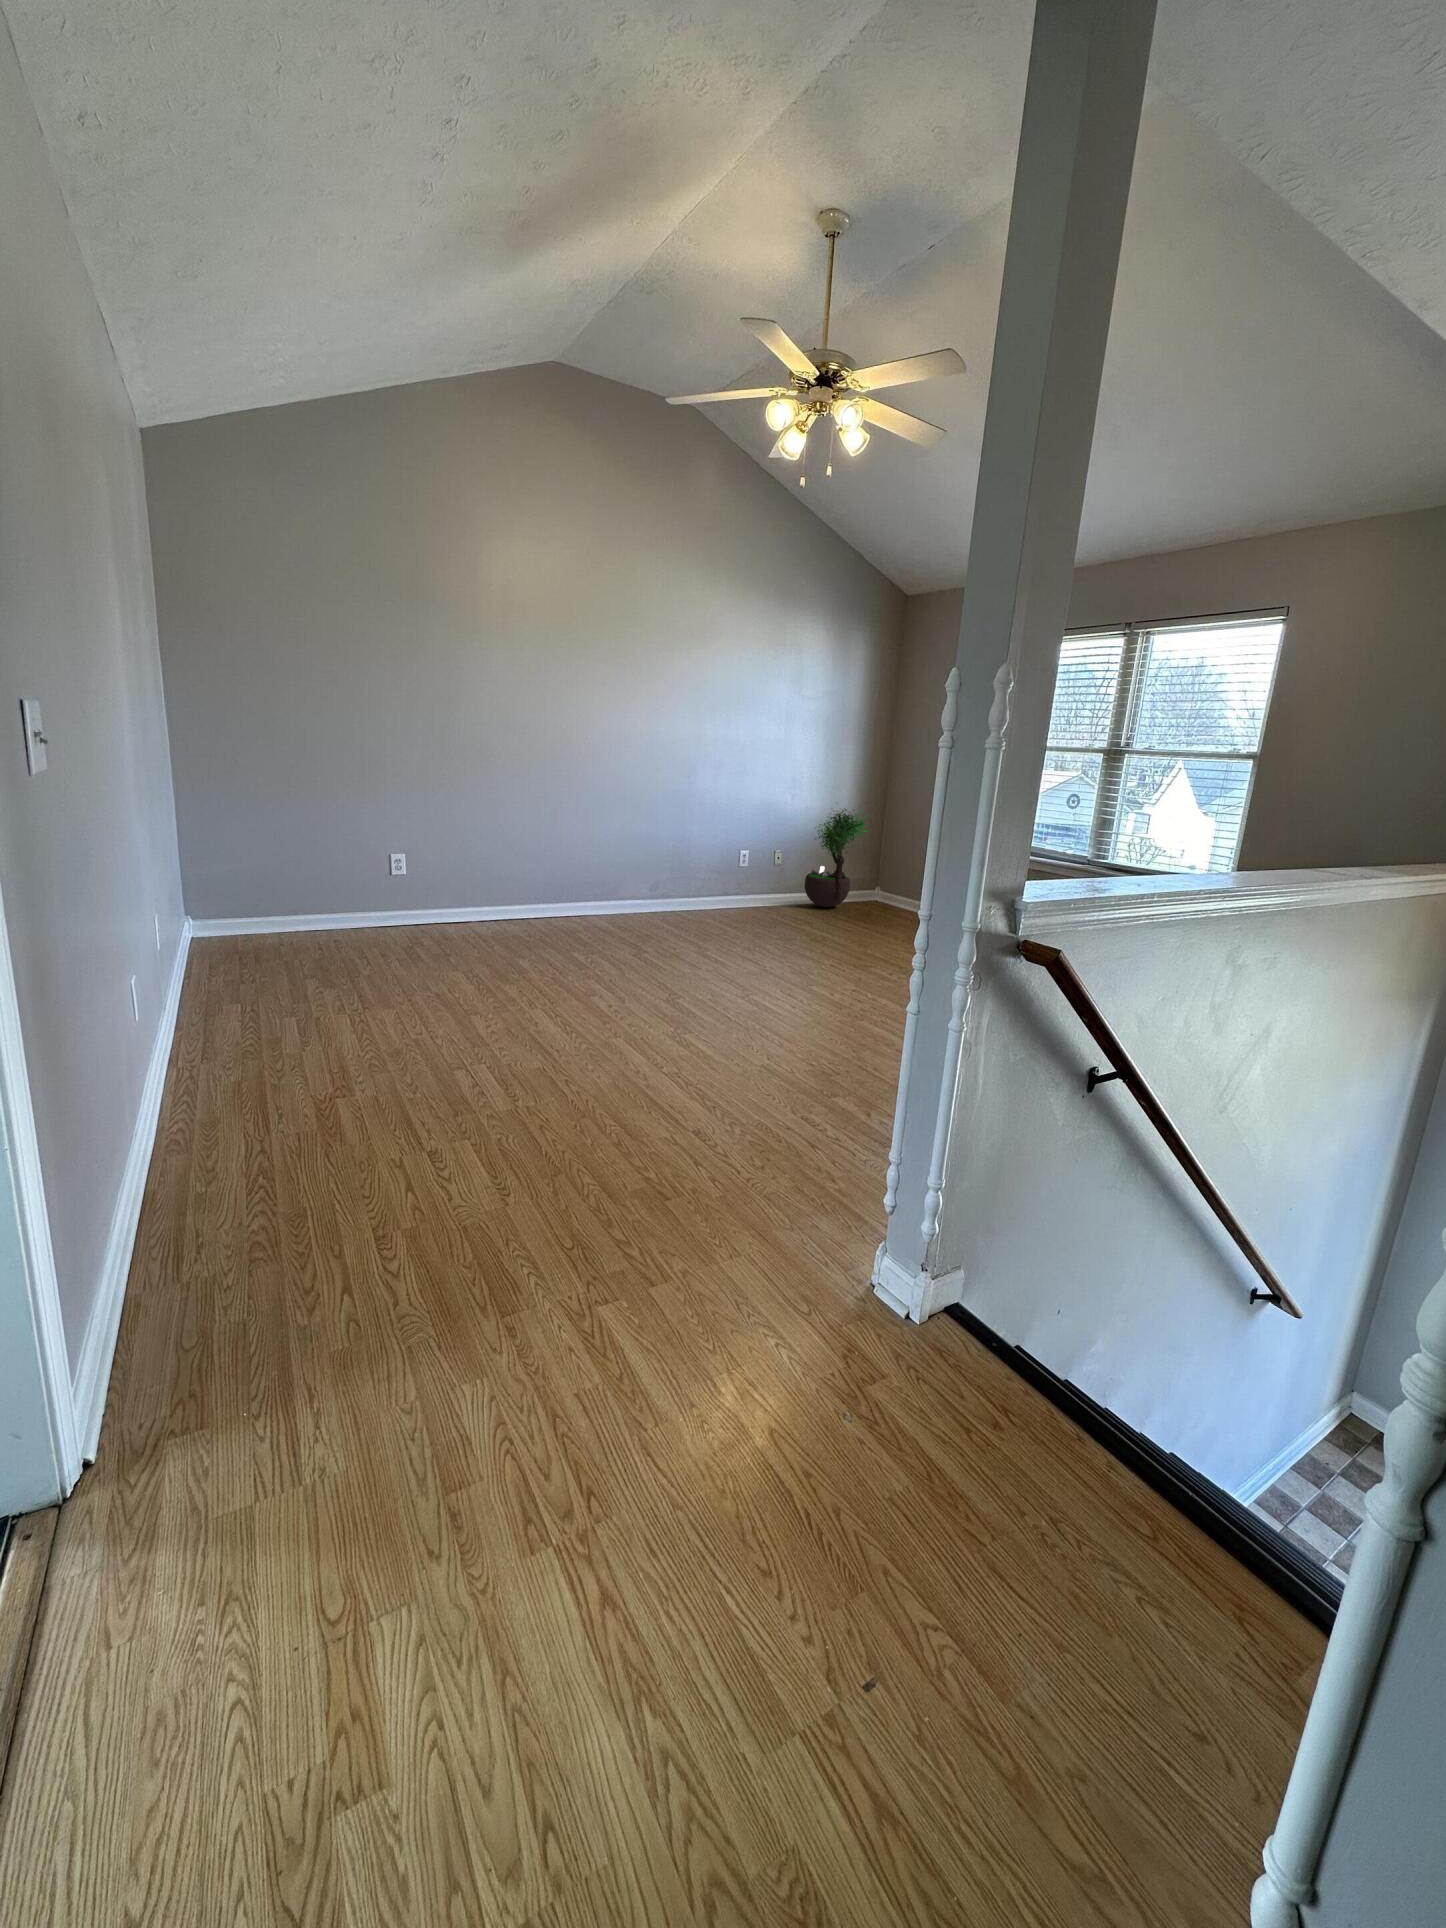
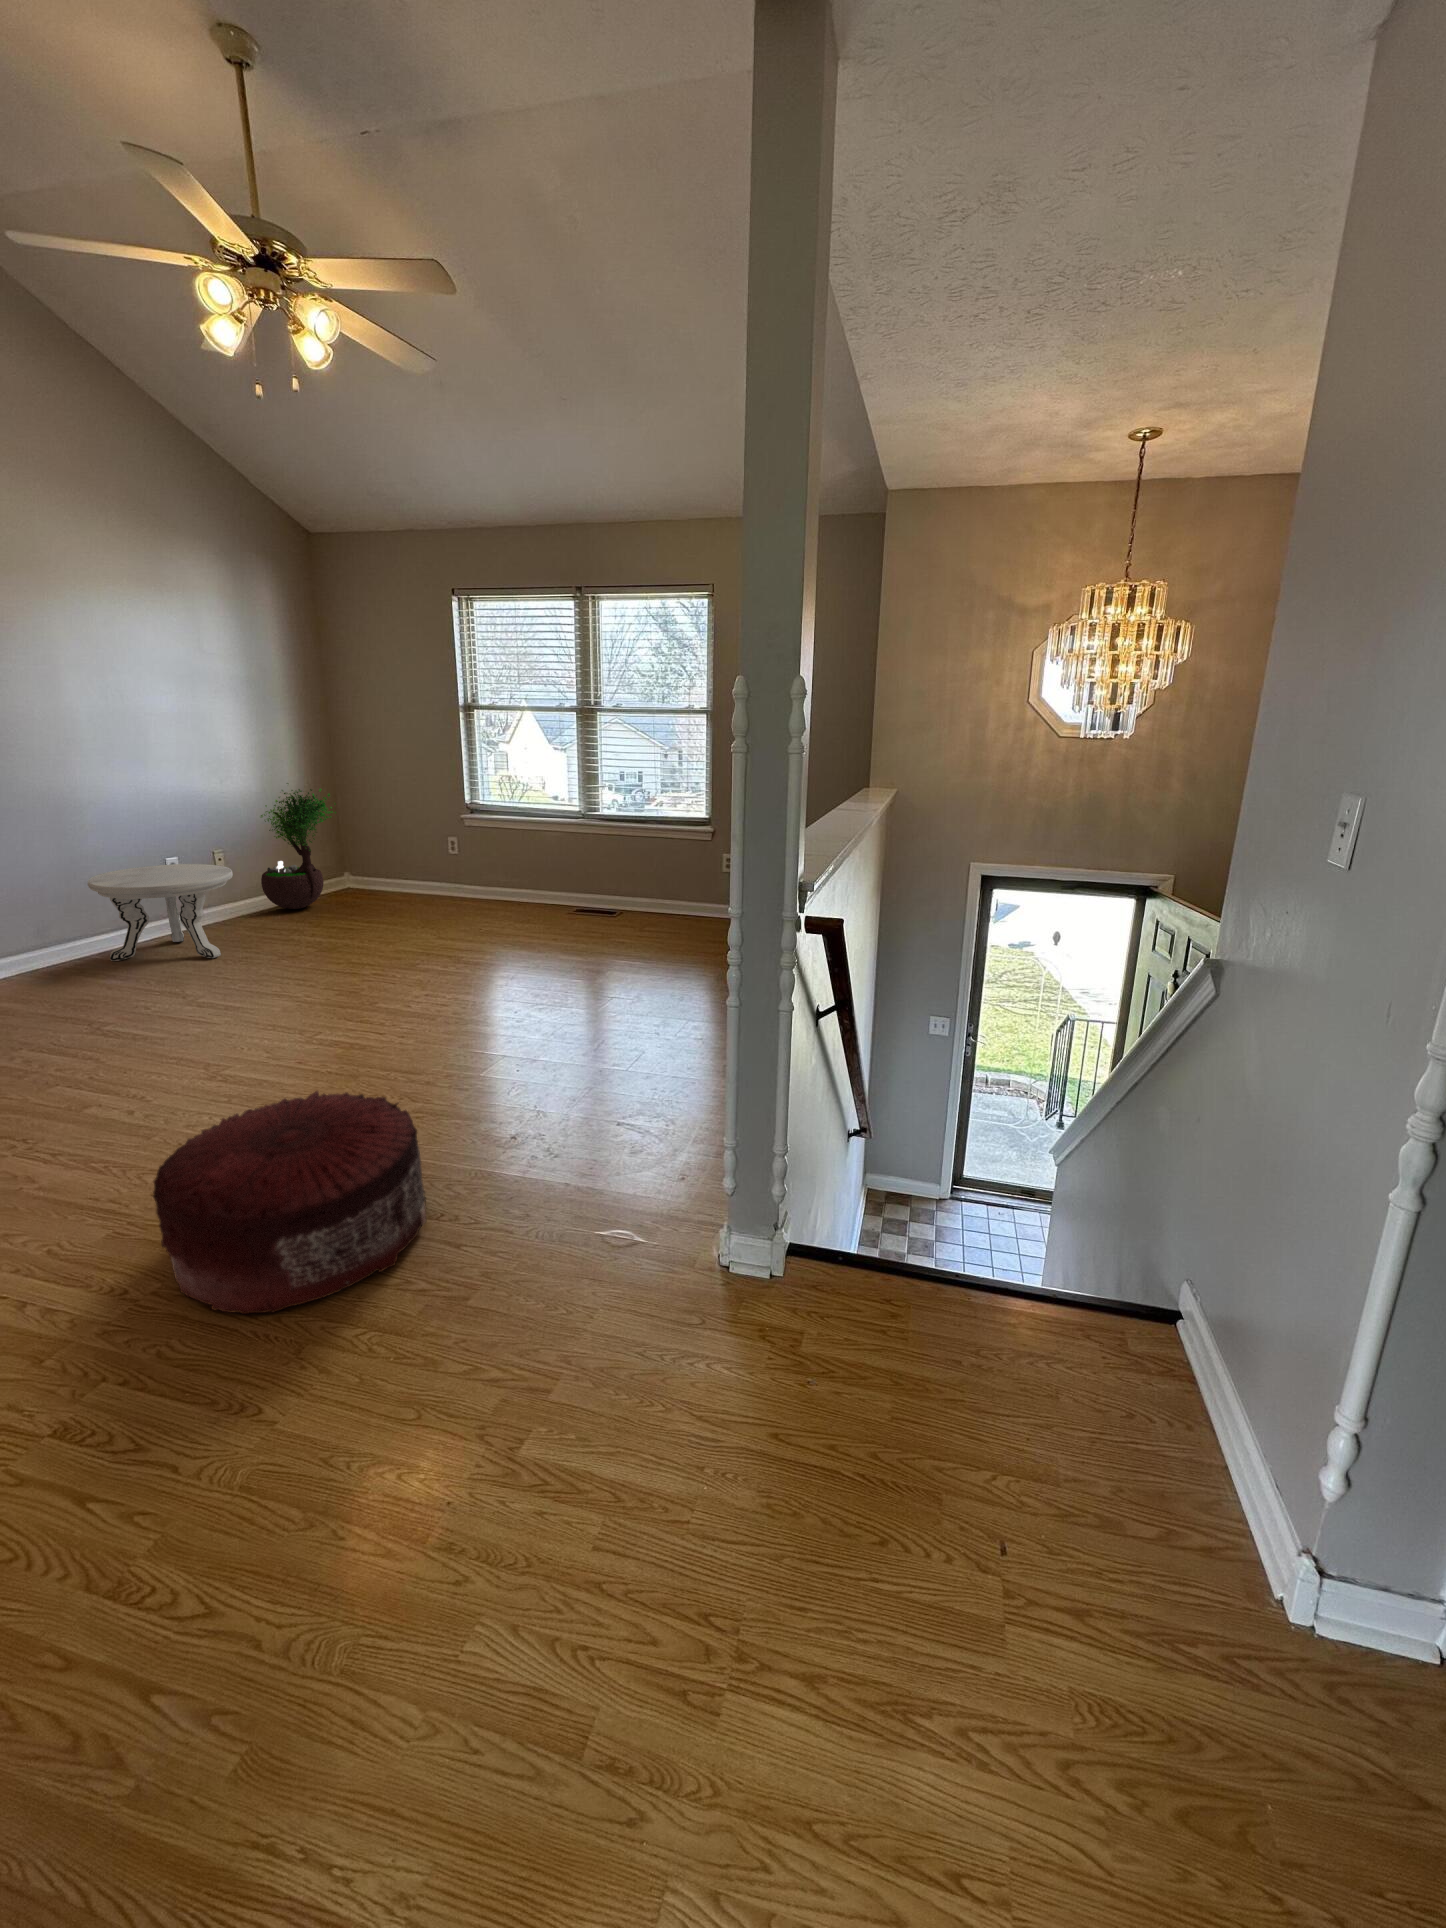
side table: none [682,852,771,927] -> present [88,864,233,961]
pouf: none [529,1008,715,1152] -> present [153,1091,426,1314]

